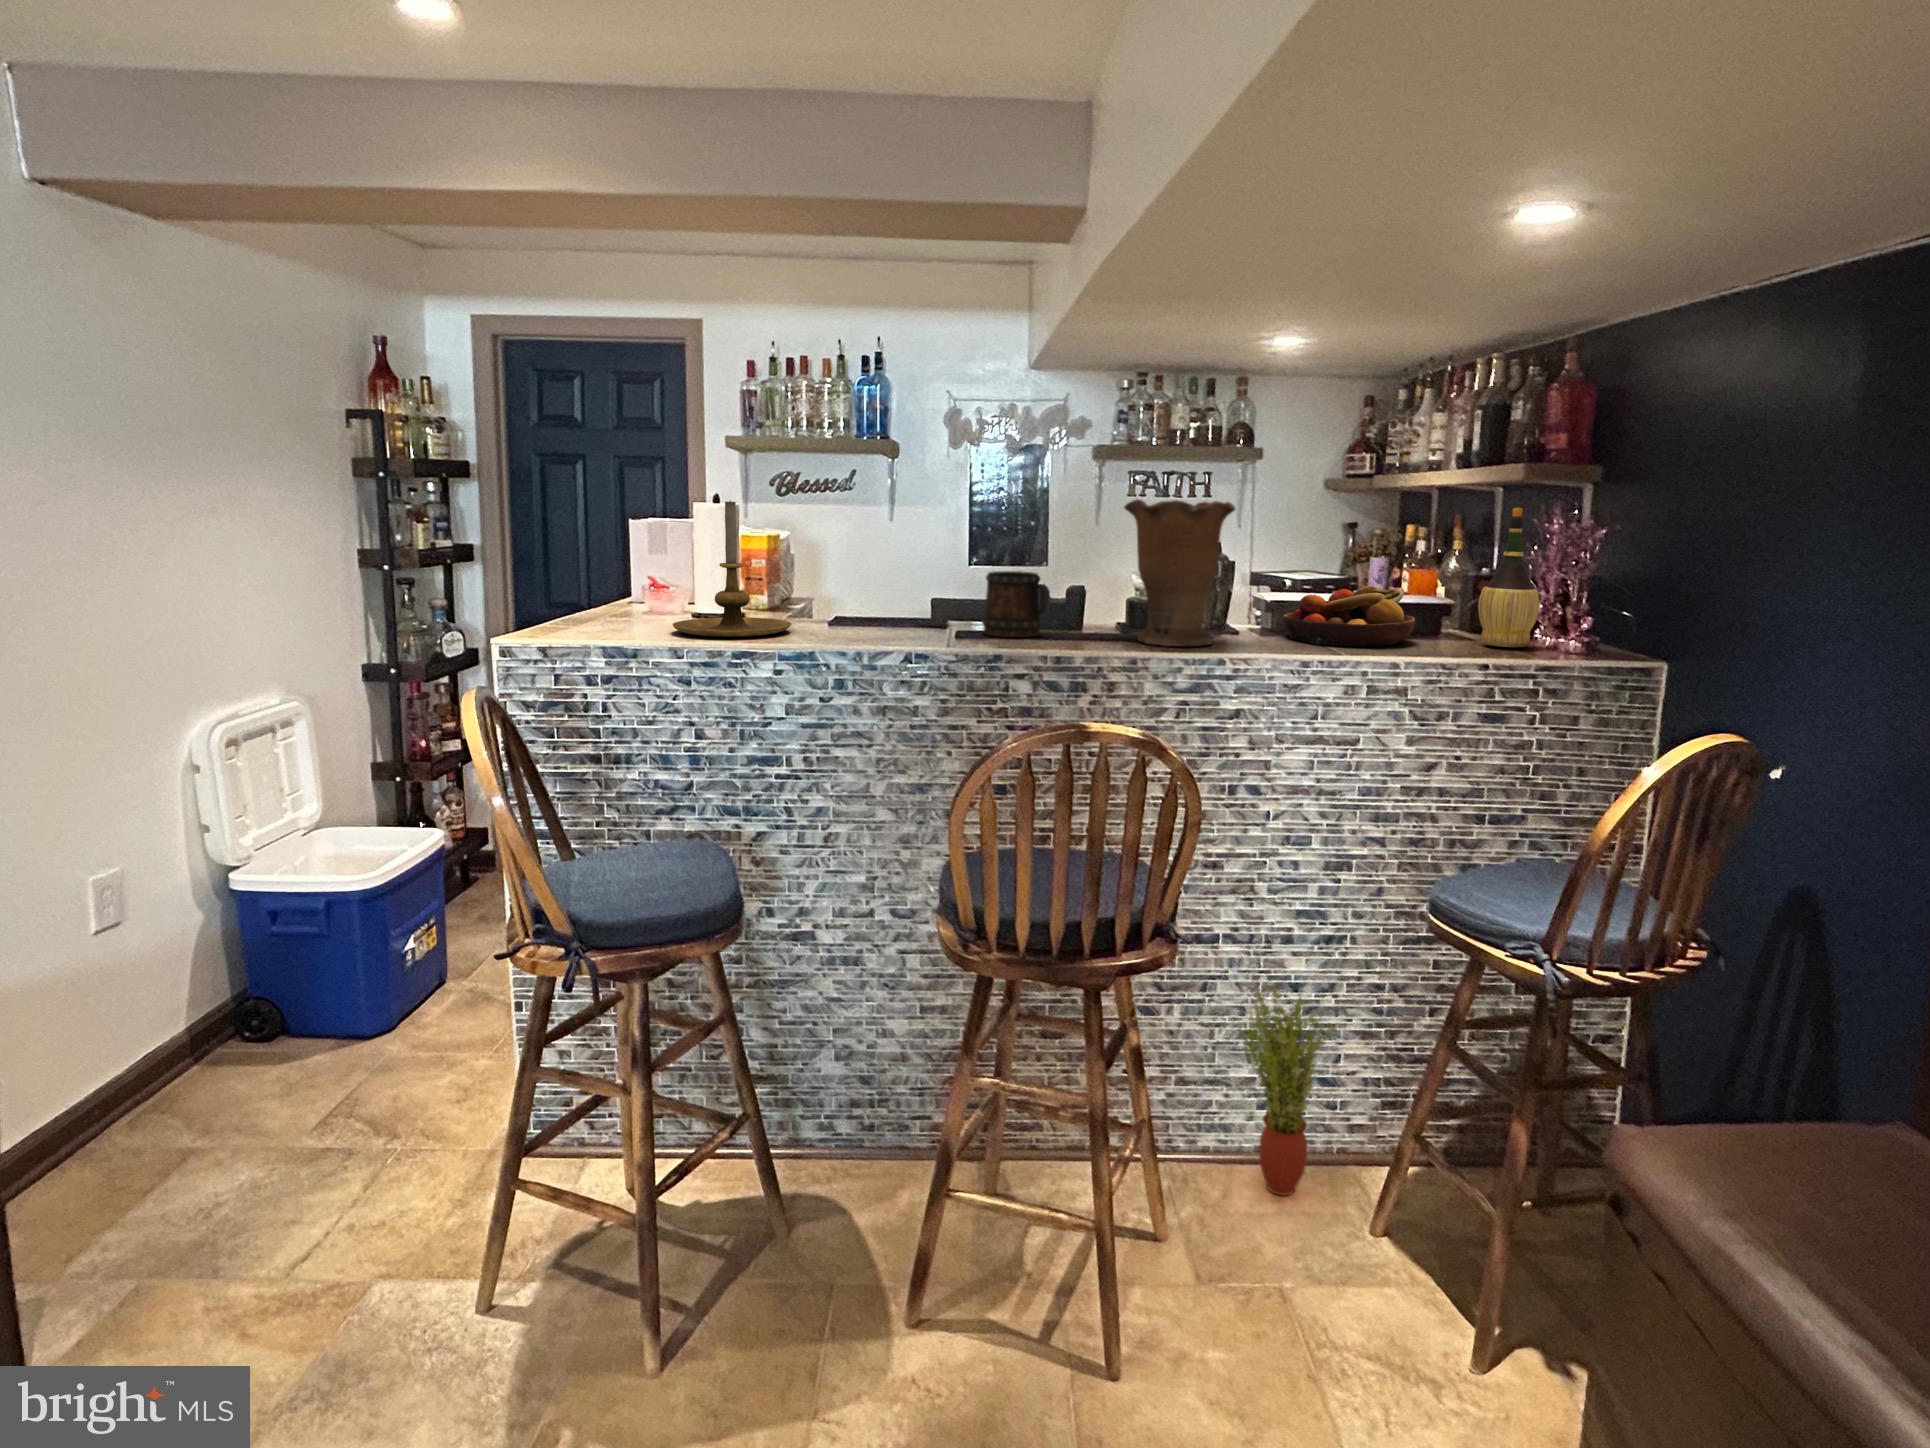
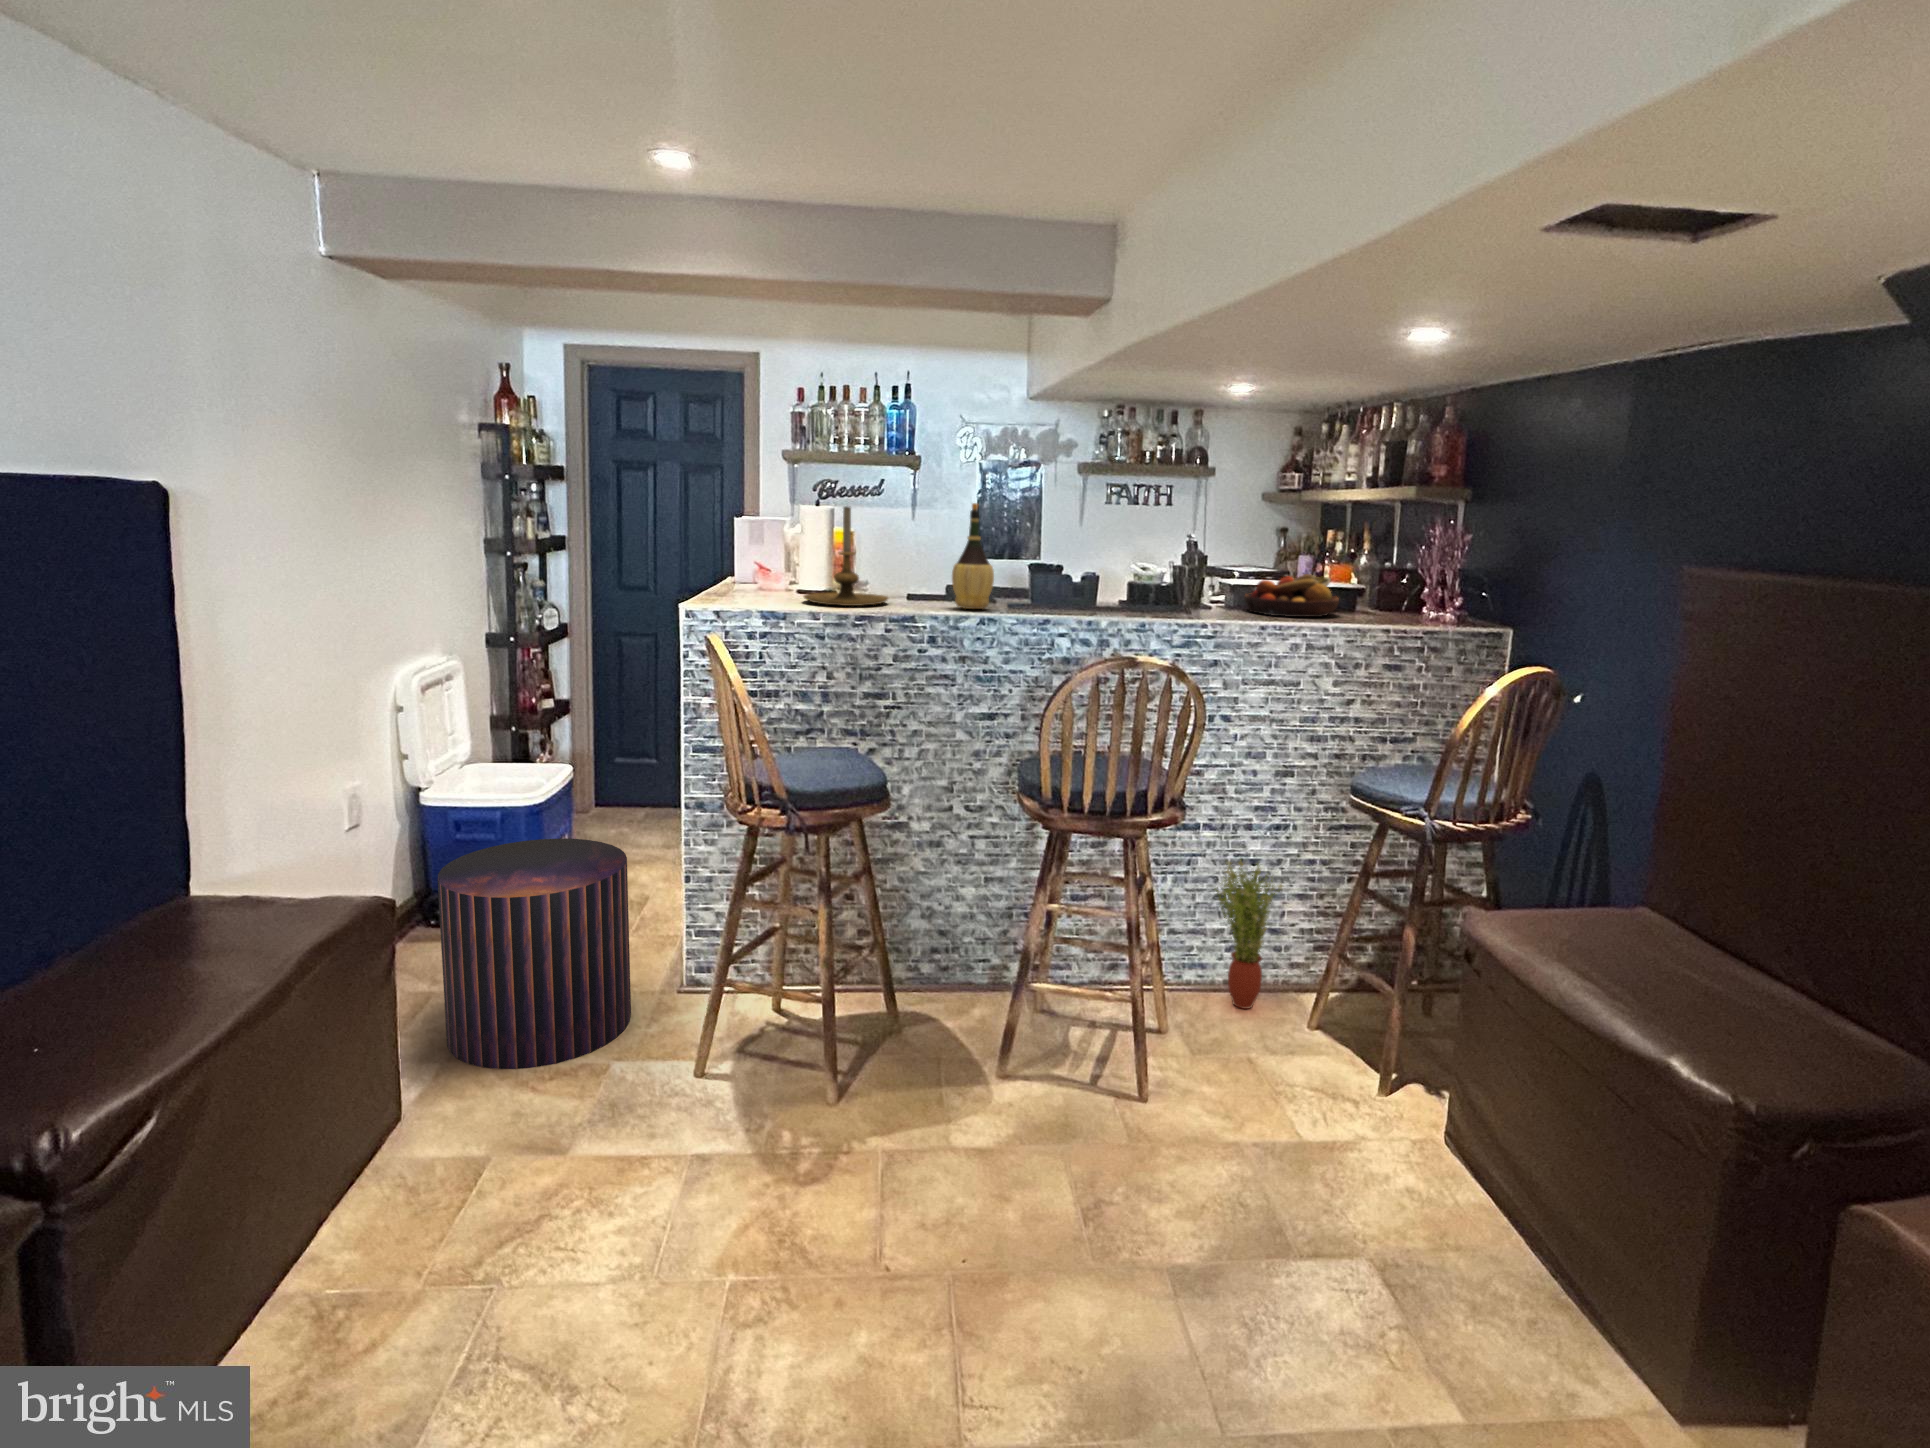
vase: present [1124,499,1235,646] -> none [1134,509,1215,615]
wine bottle: present [1478,508,1539,647] -> present [952,503,994,609]
beer mug: present [982,571,1048,637] -> none [1027,560,1077,609]
pouf: none [142,950,439,1291] -> present [438,838,631,1069]

